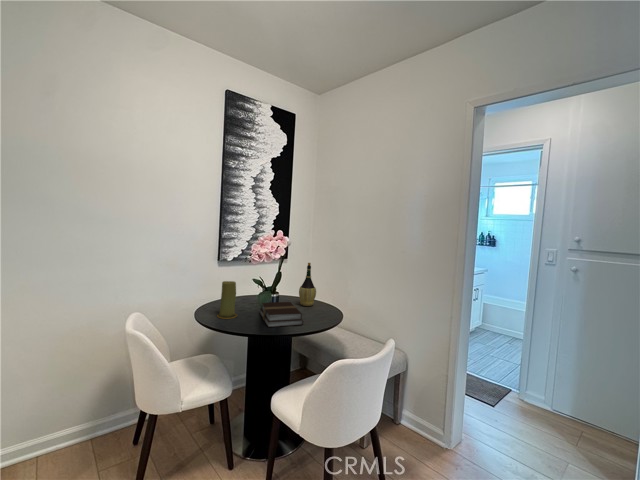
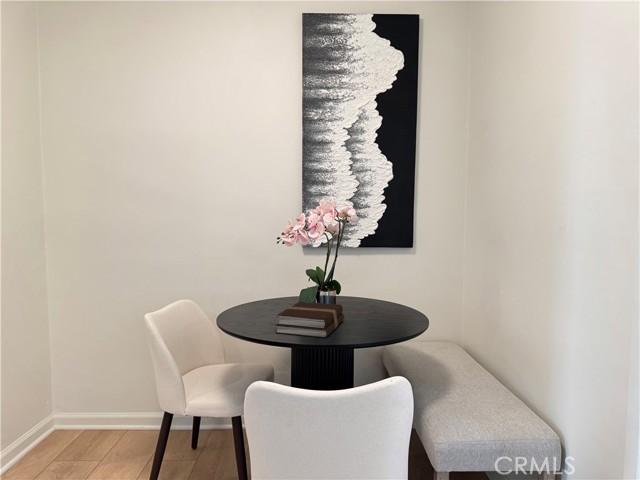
wine bottle: present [299,263,316,306] -> none [374,247,402,317]
candle: present [217,281,237,319] -> none [243,268,269,317]

